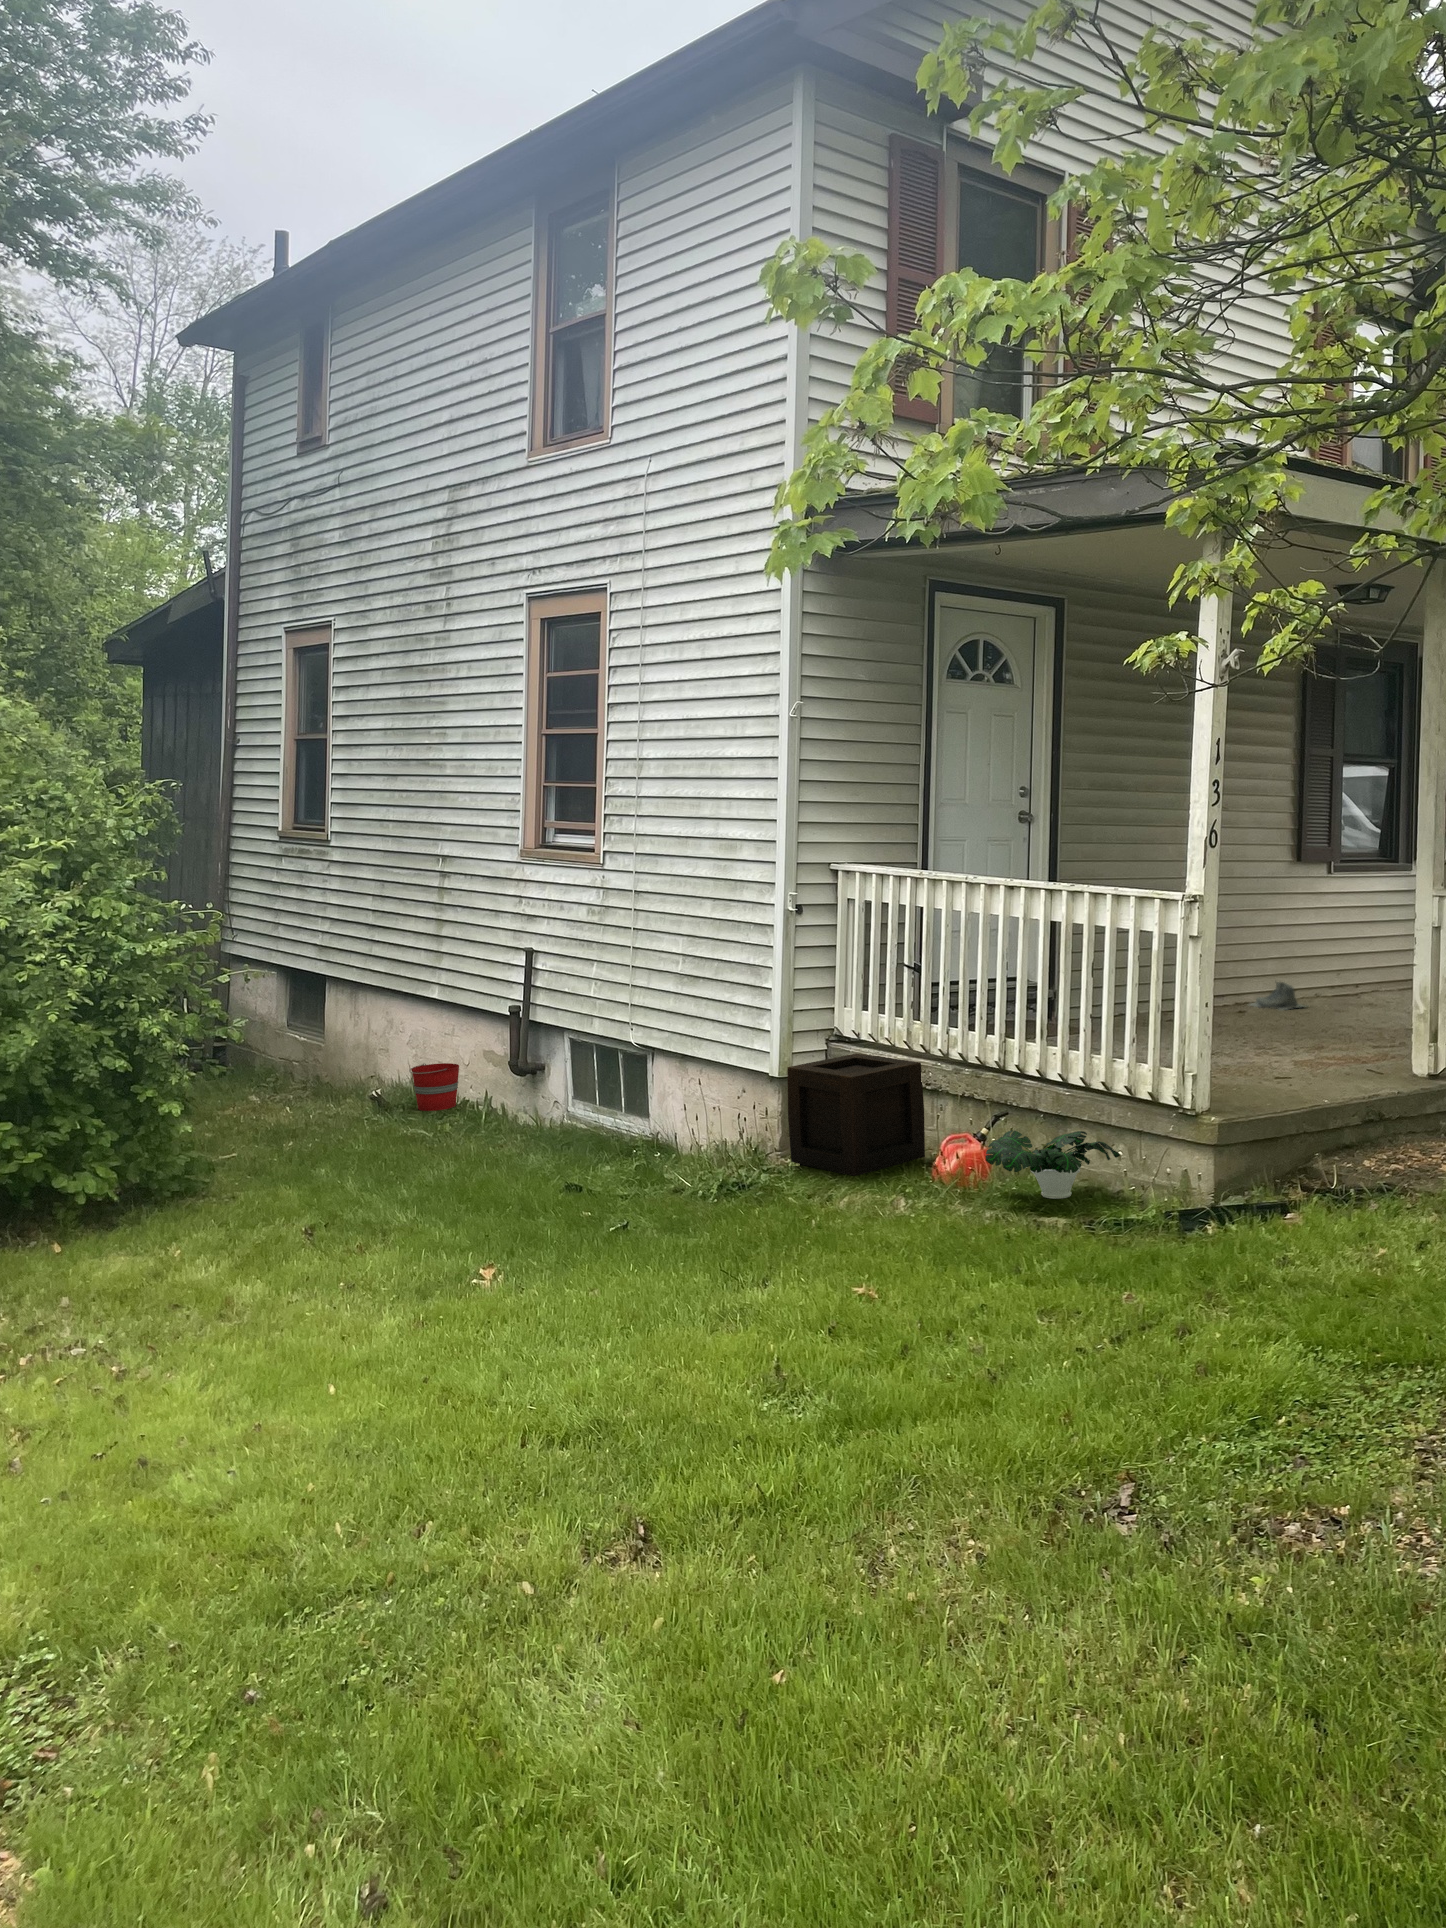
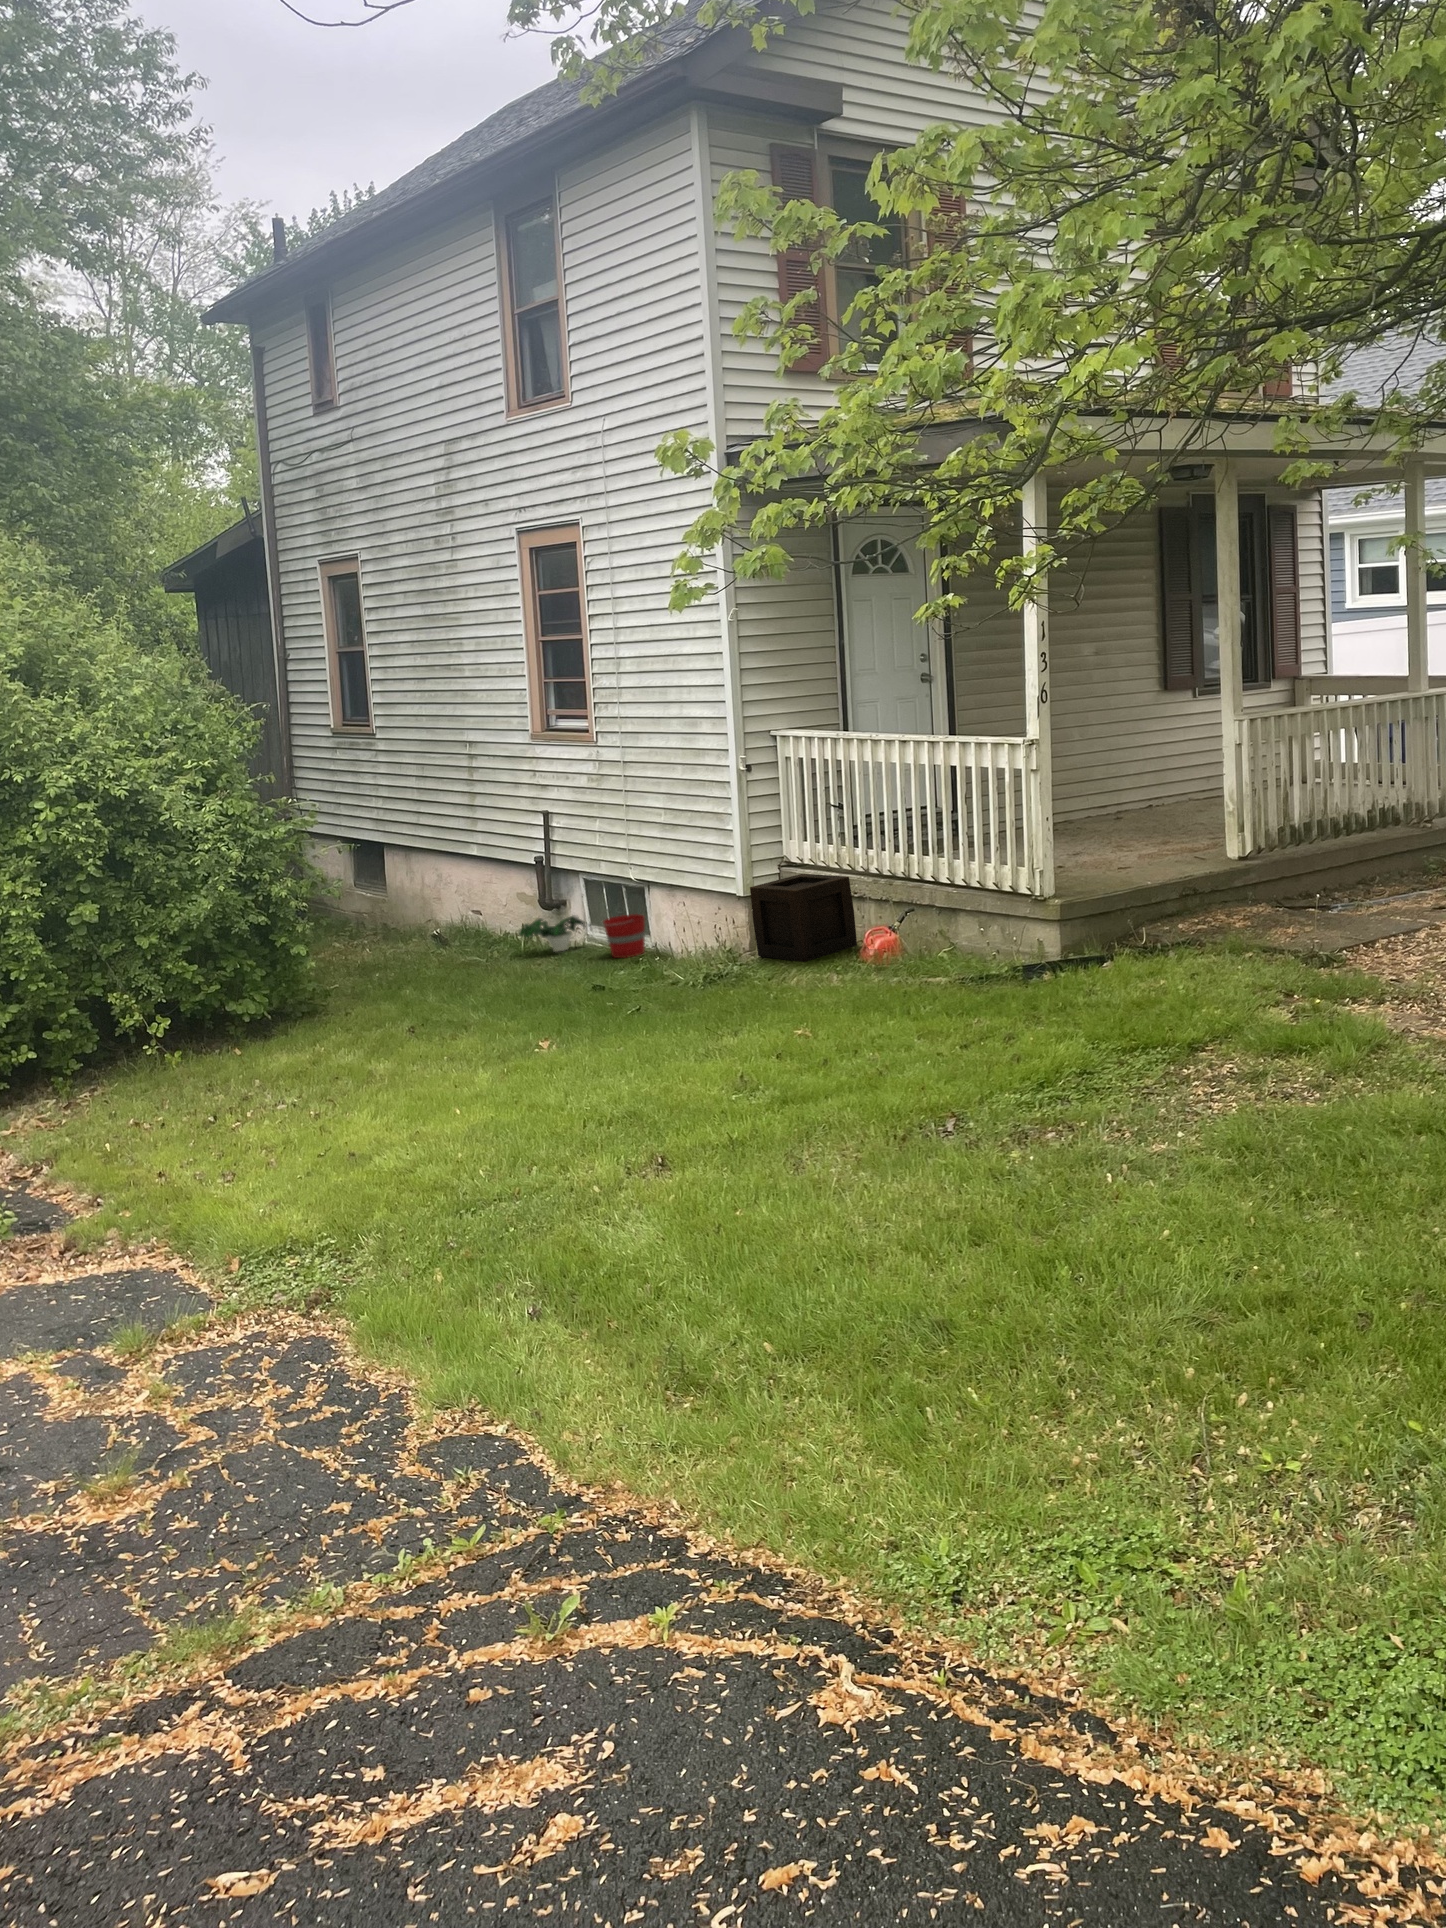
boots: present [1250,982,1303,1010] -> none [1122,792,1176,816]
bucket: present [409,1063,459,1111] -> present [603,914,645,958]
potted plant: present [985,1130,1120,1199] -> present [519,916,585,951]

